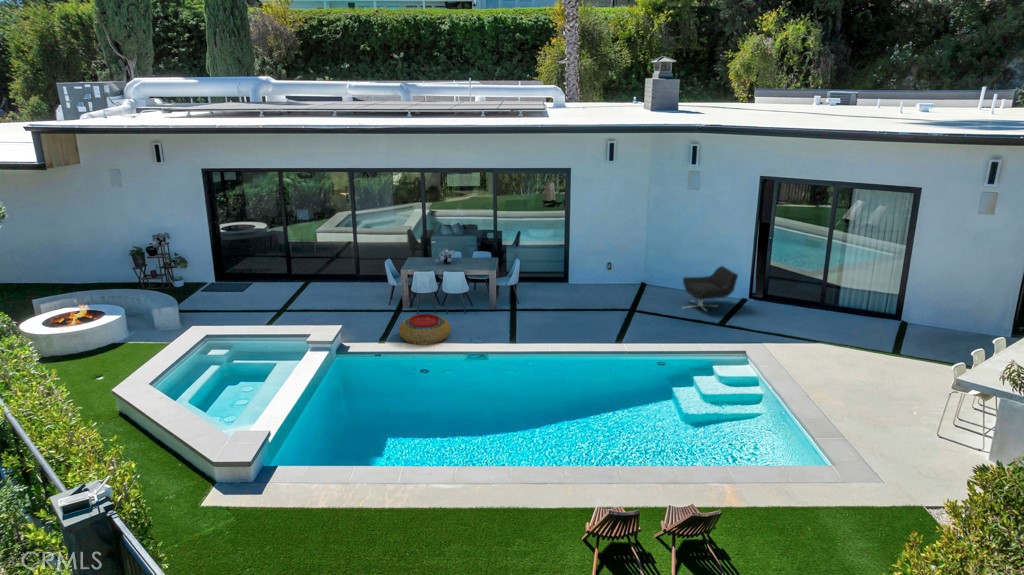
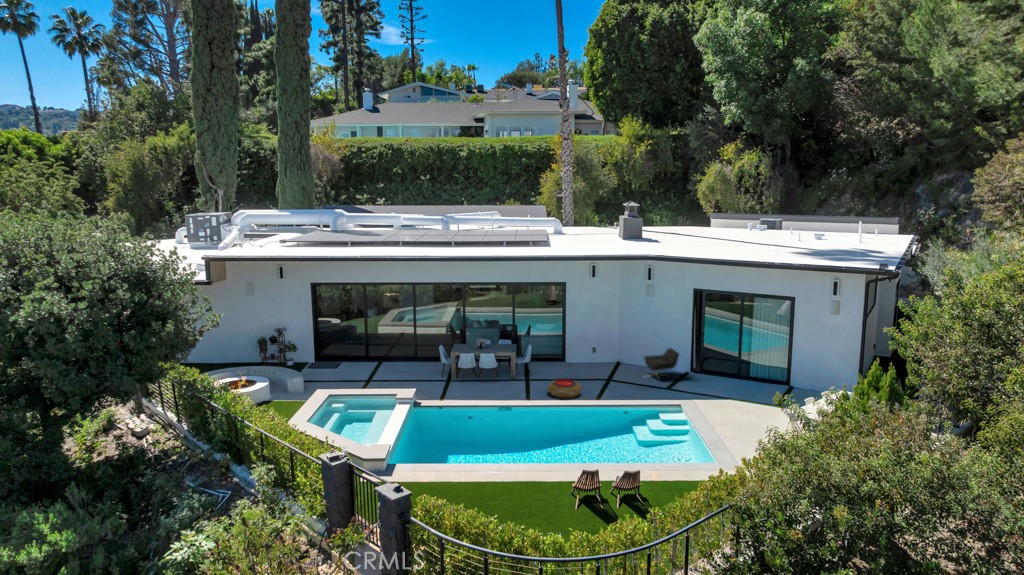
pouf: present [399,314,450,345] -> present [548,379,581,398]

